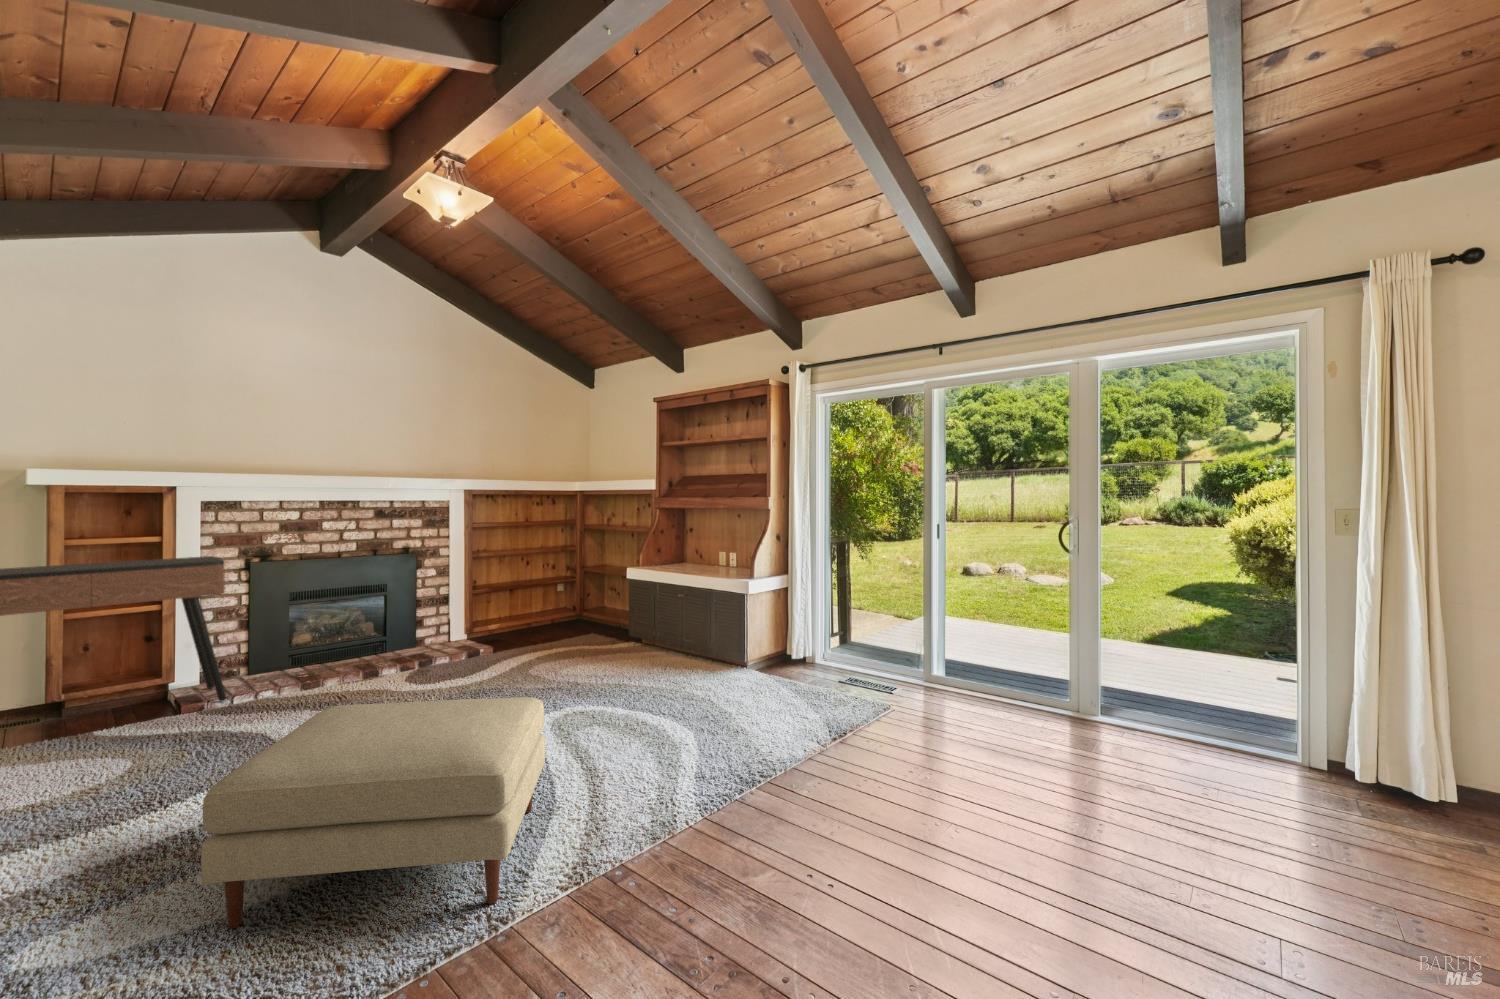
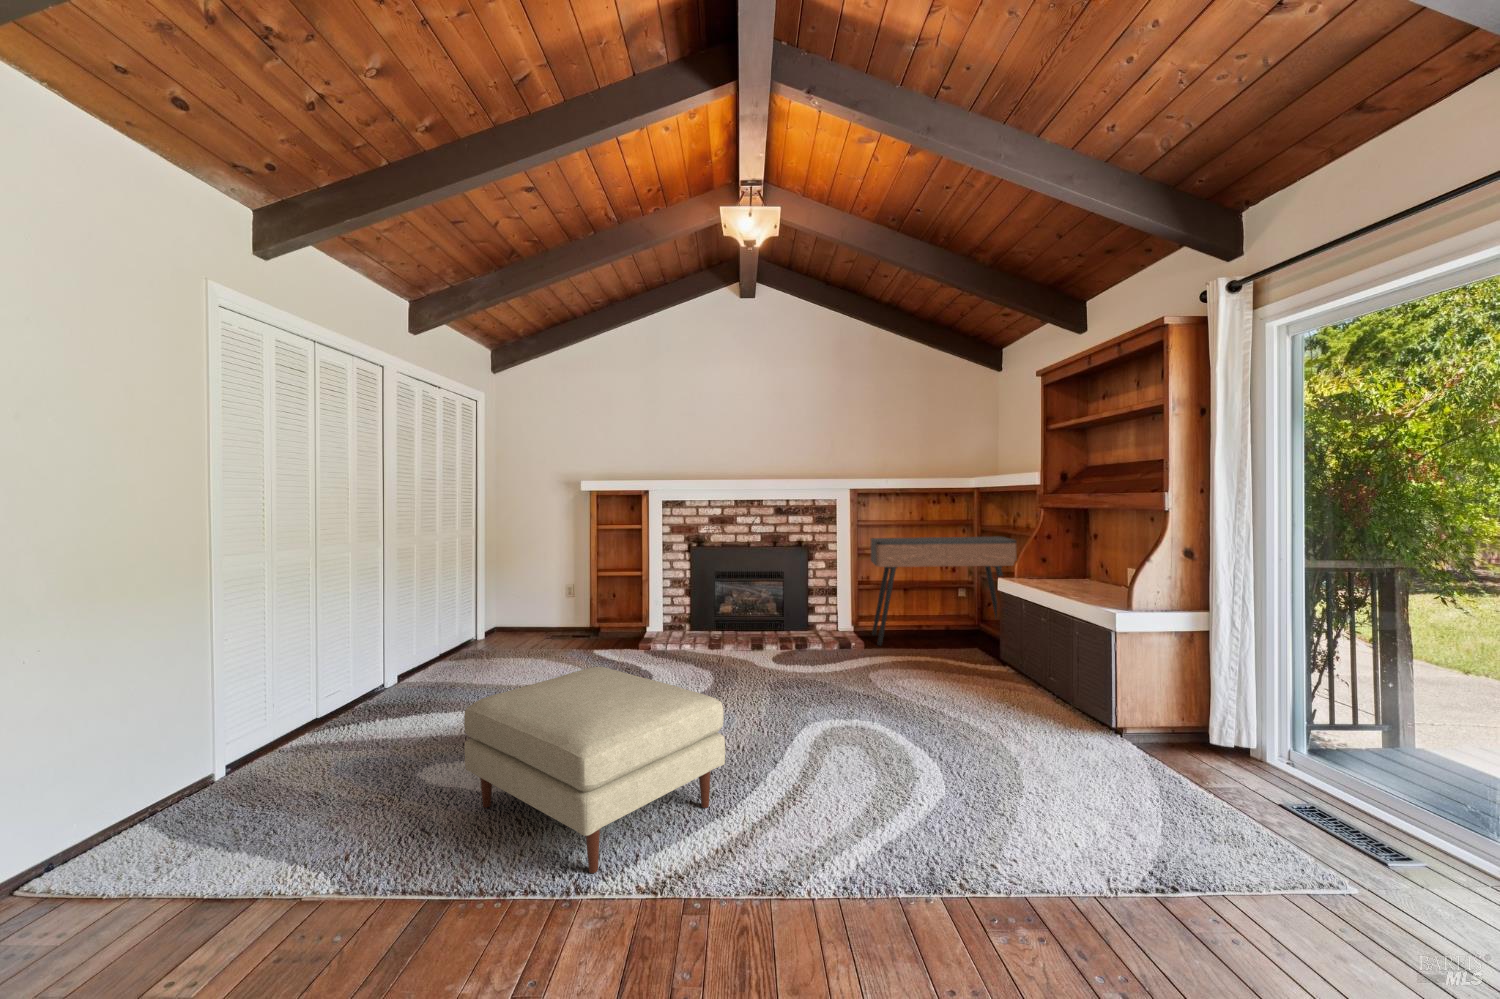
console table: present [0,556,226,701] -> present [871,536,1016,646]

